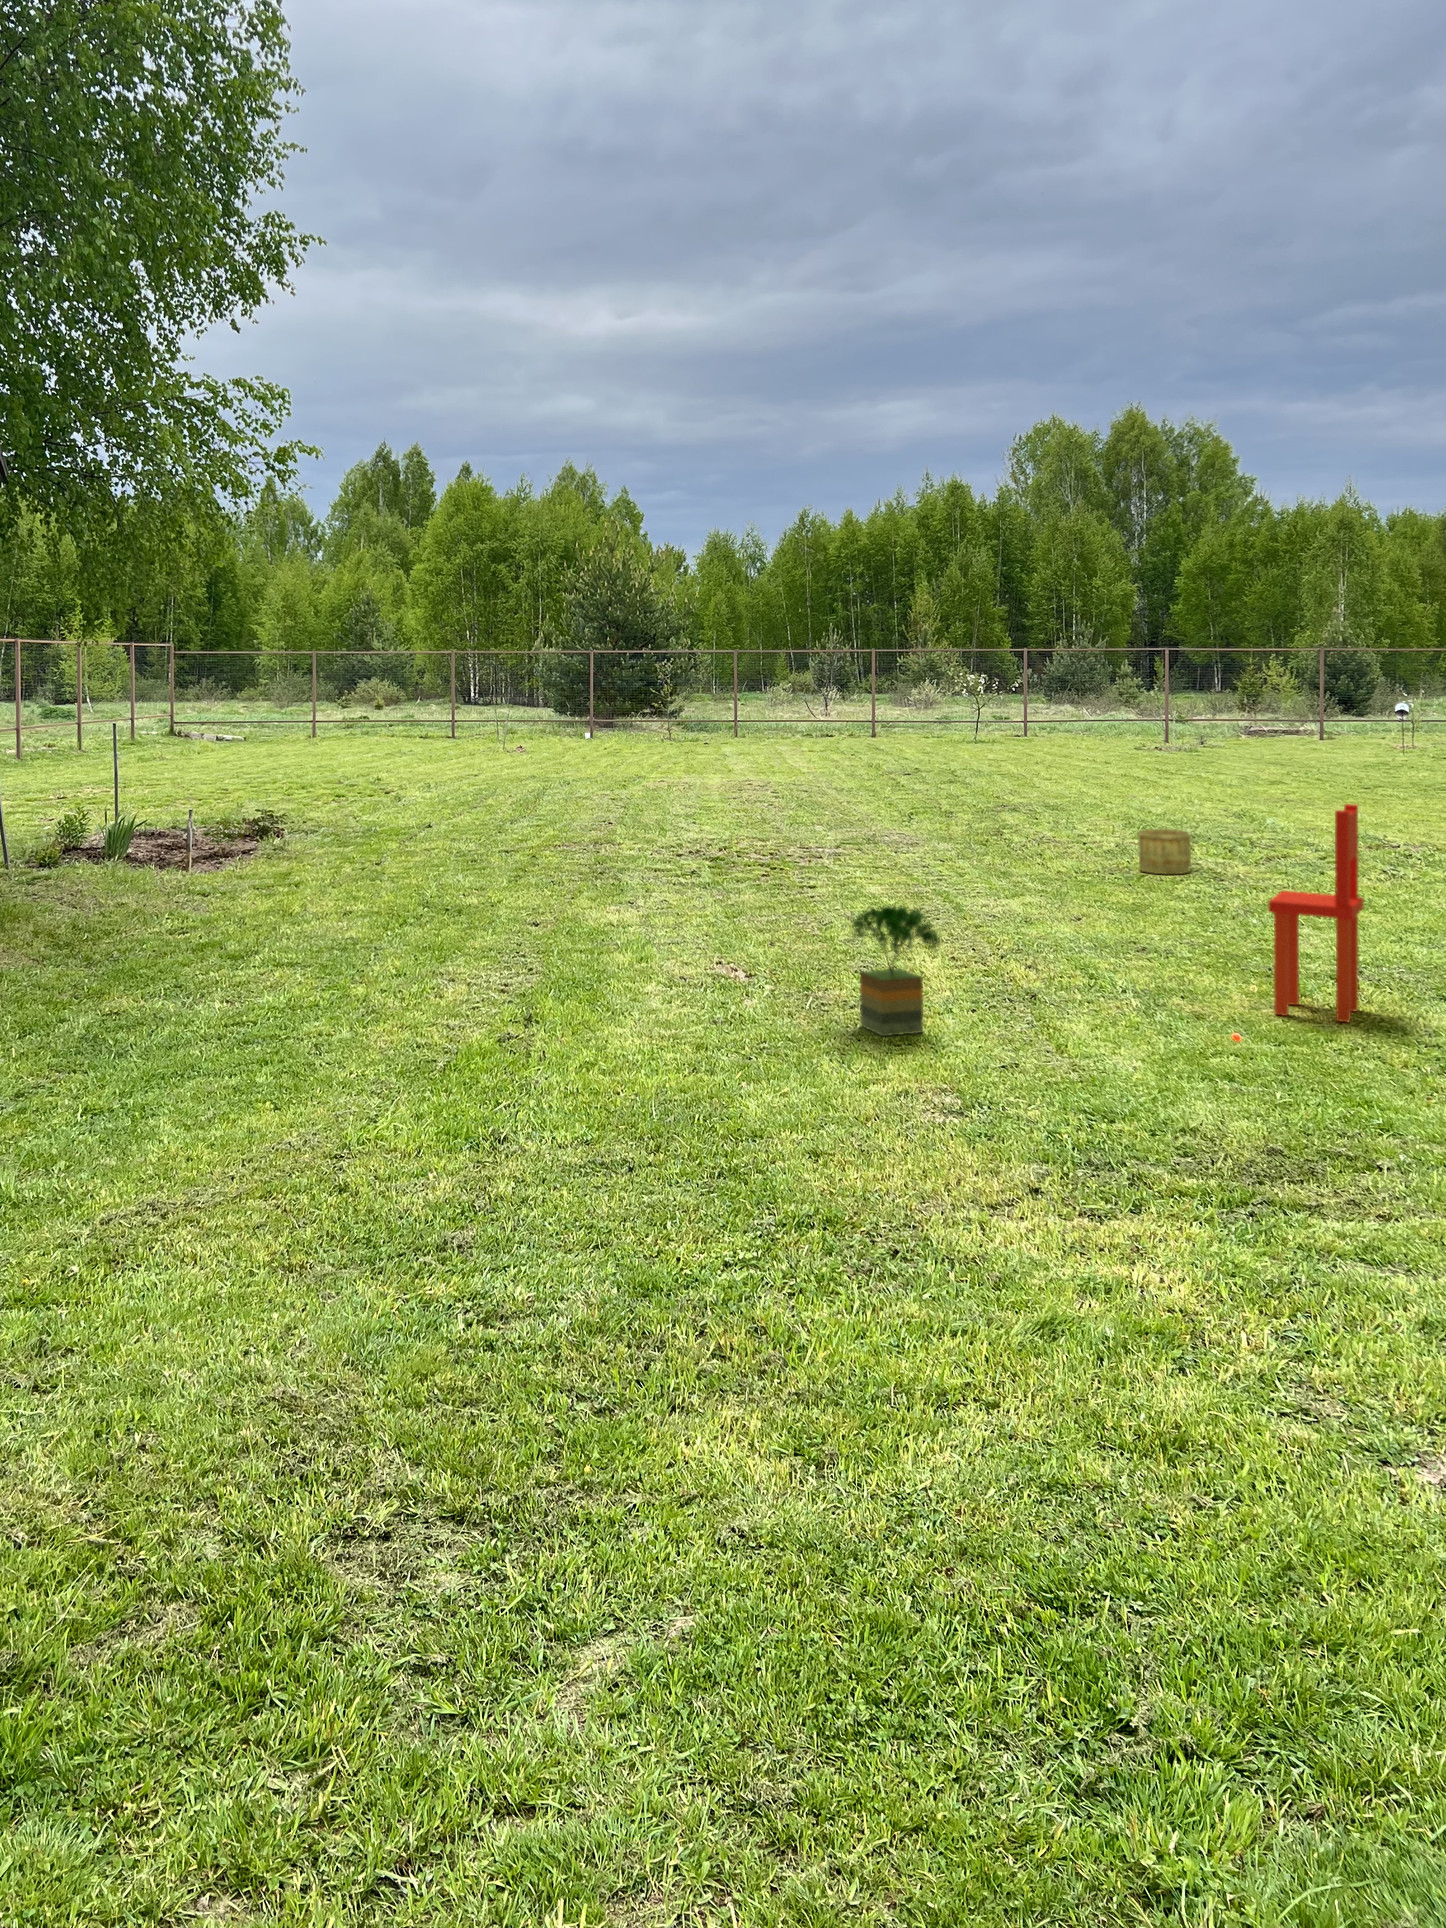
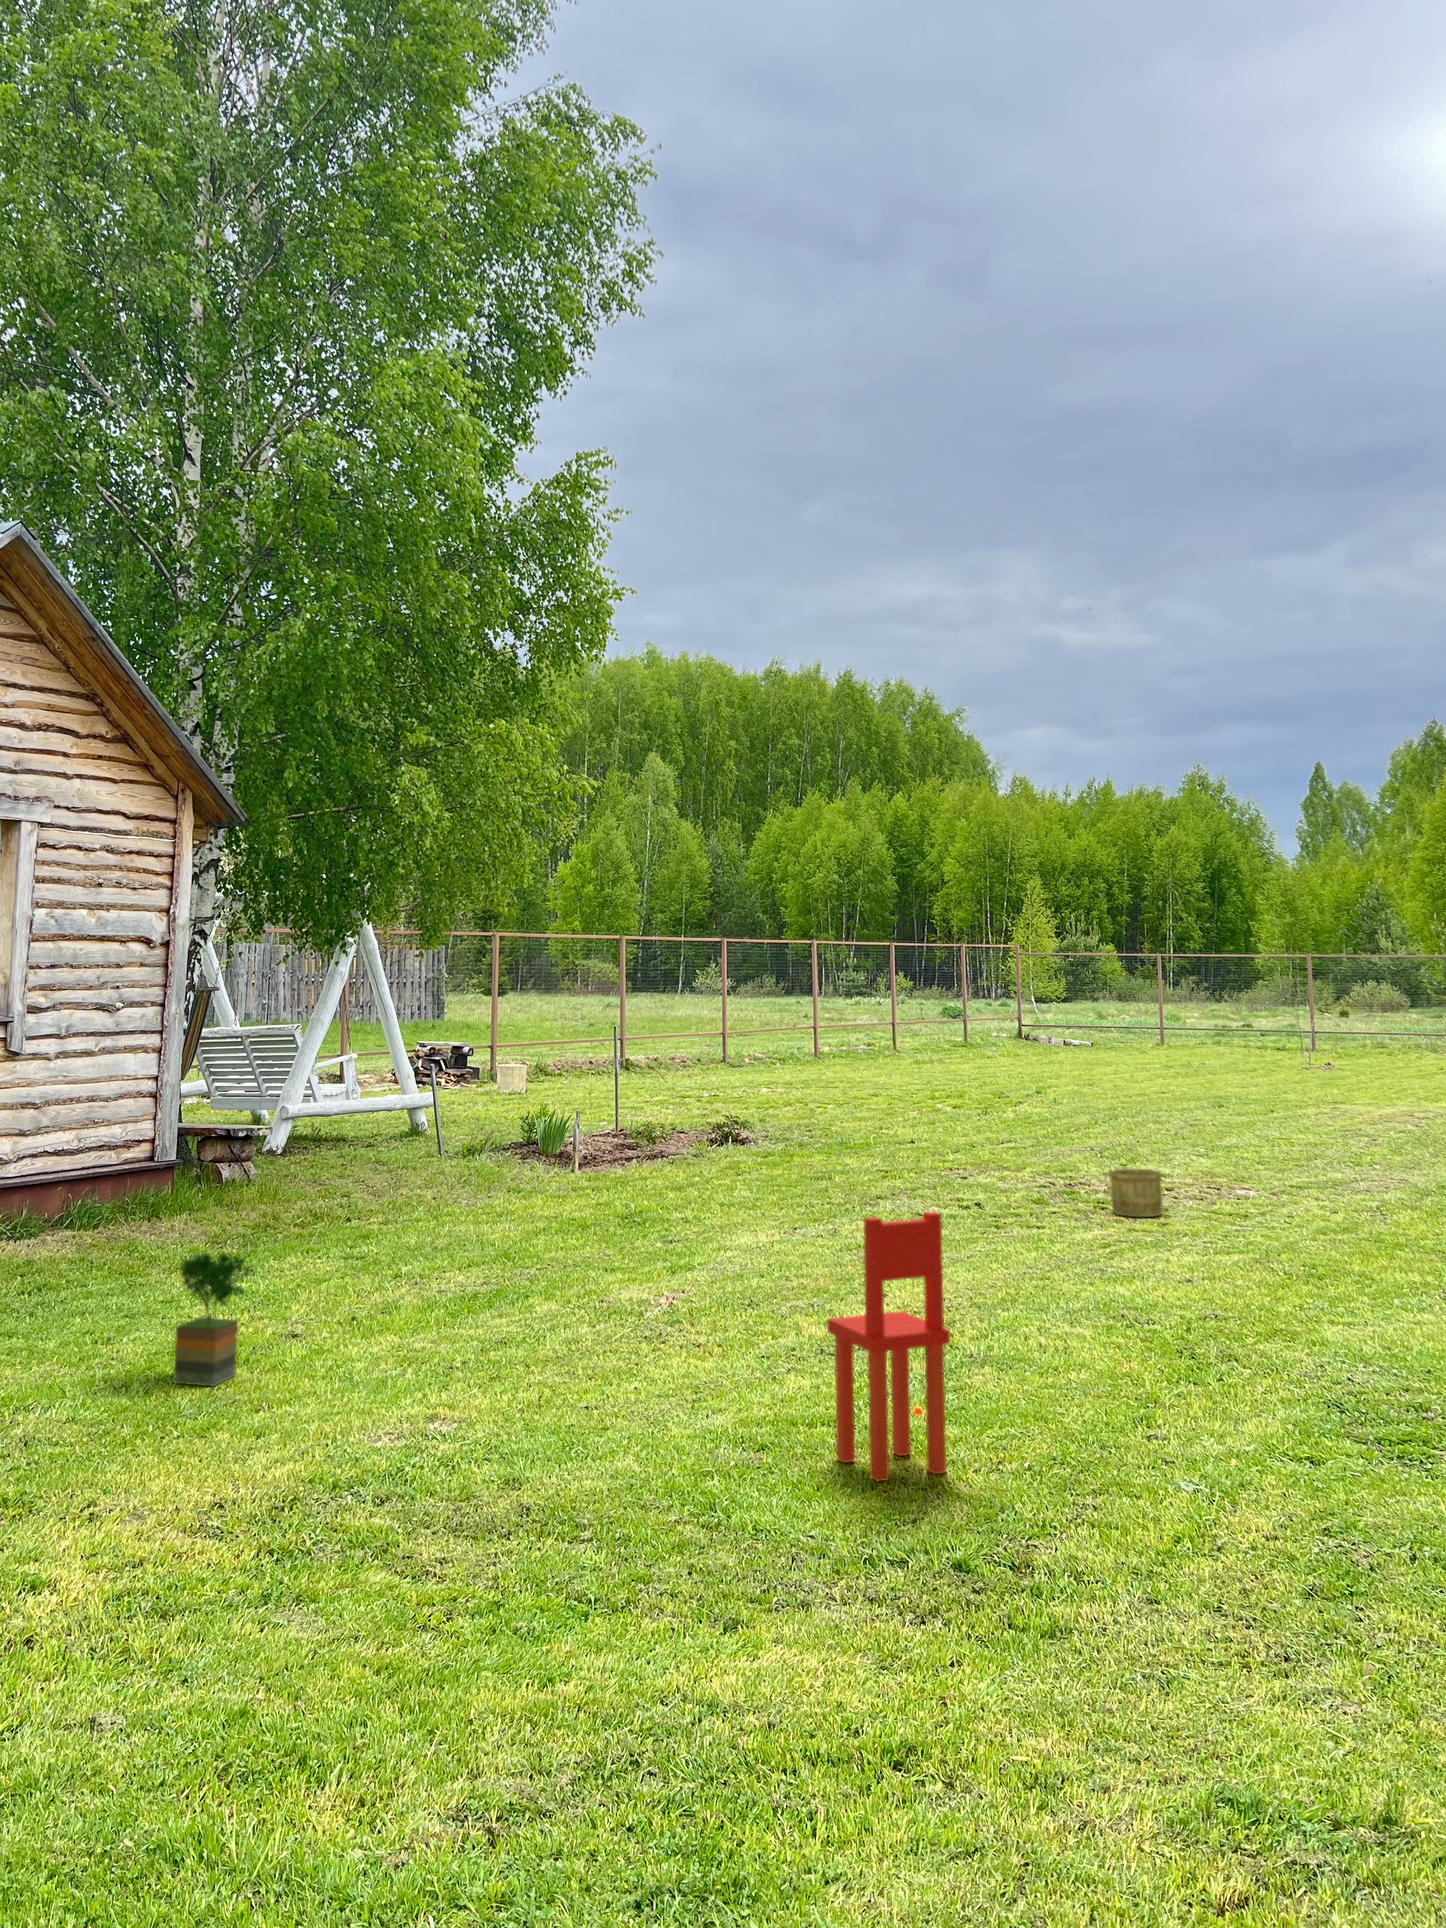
wooden bucket: present [1138,829,1191,875] -> present [1109,1169,1162,1217]
potted tree: present [852,906,941,1036] -> present [174,1253,254,1386]

